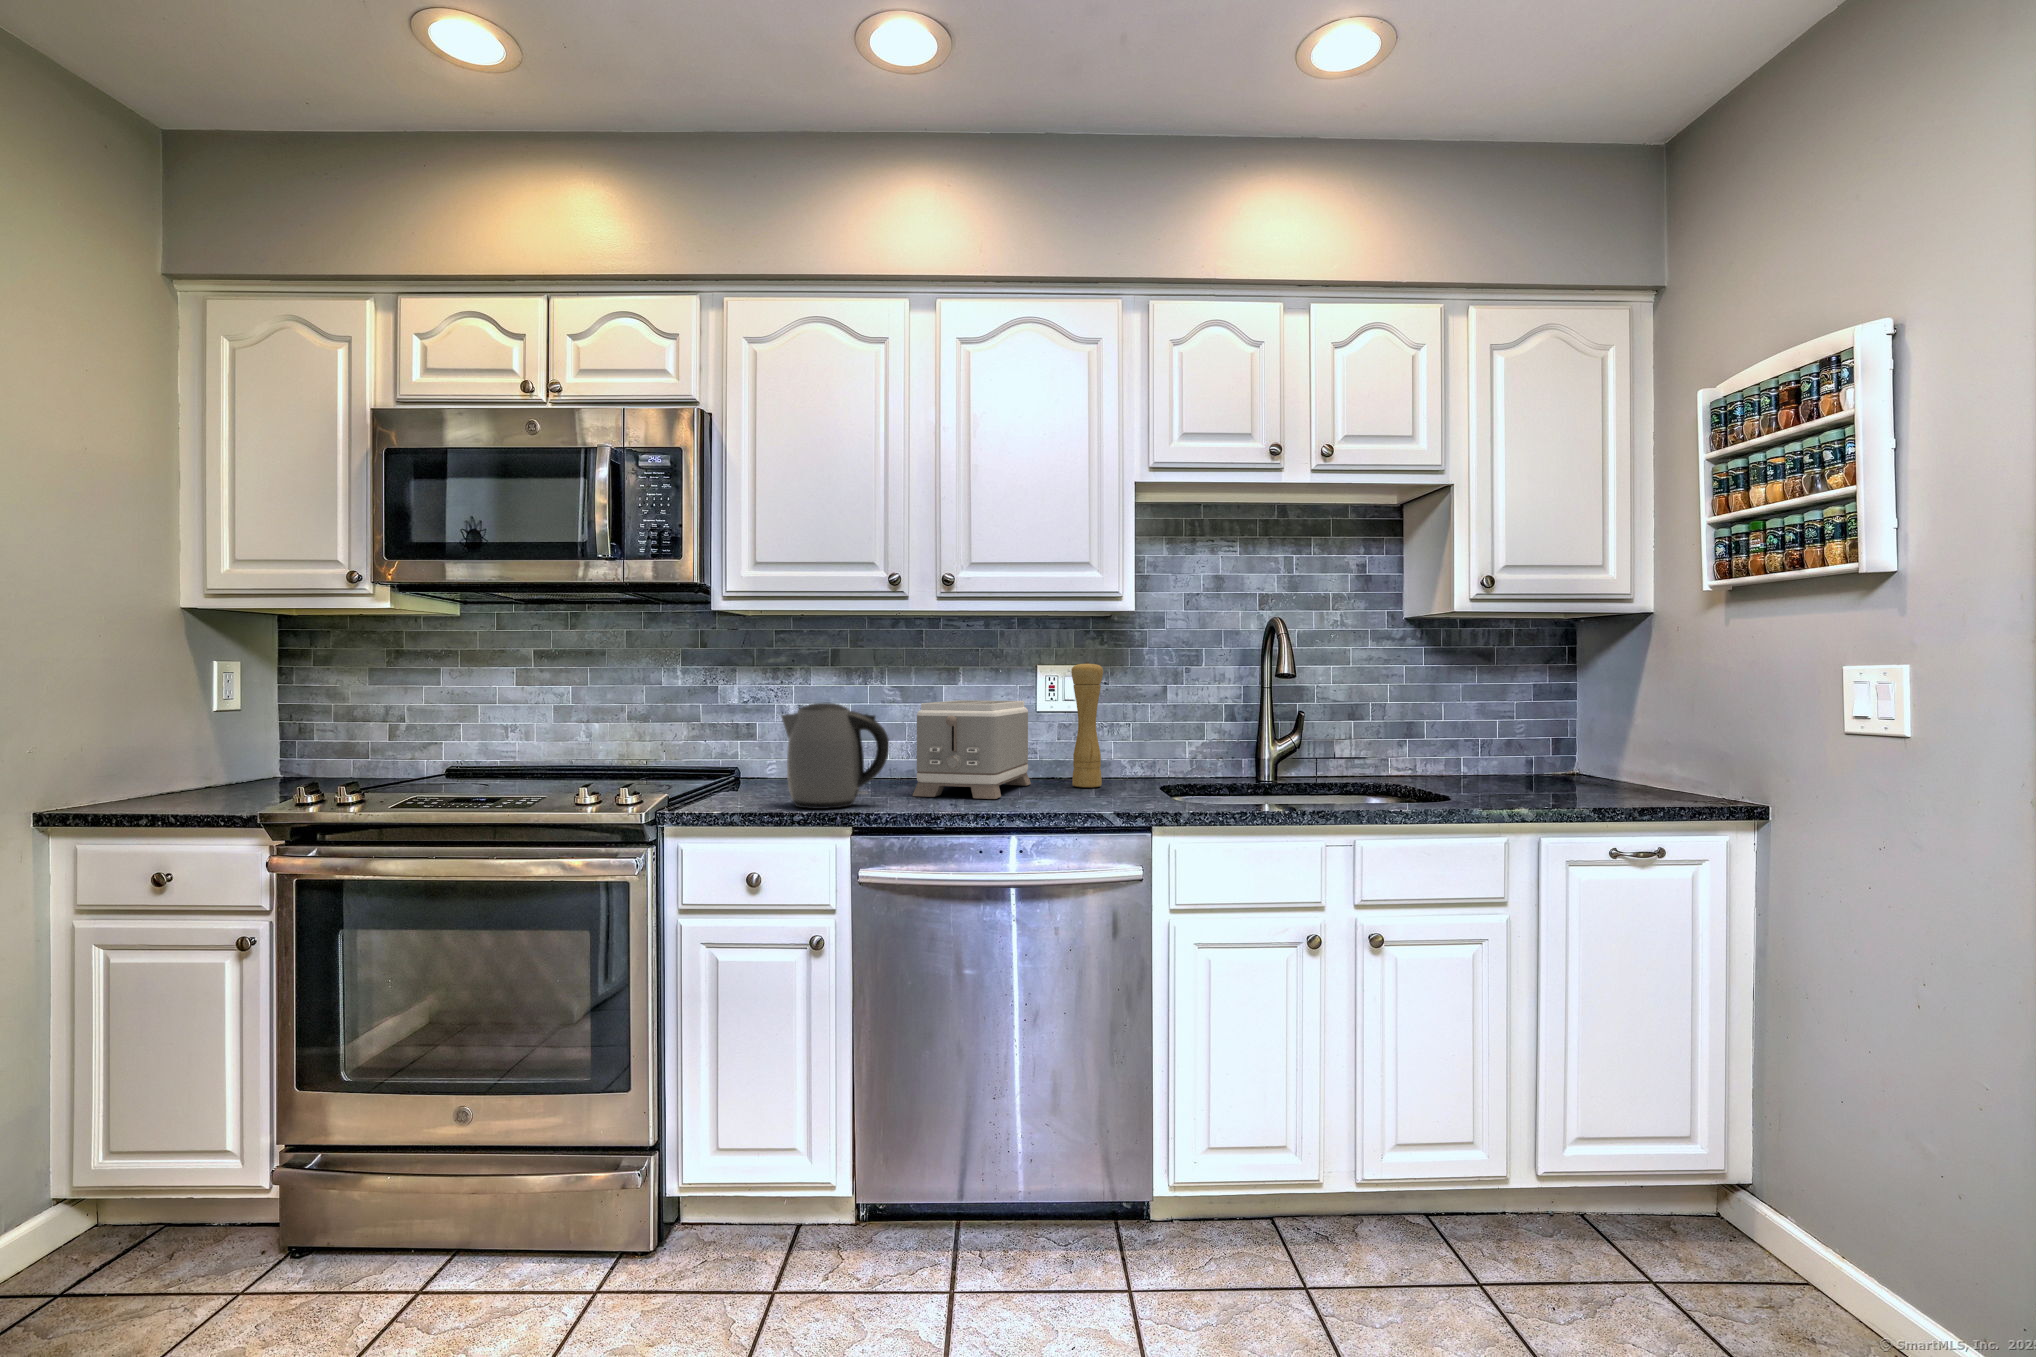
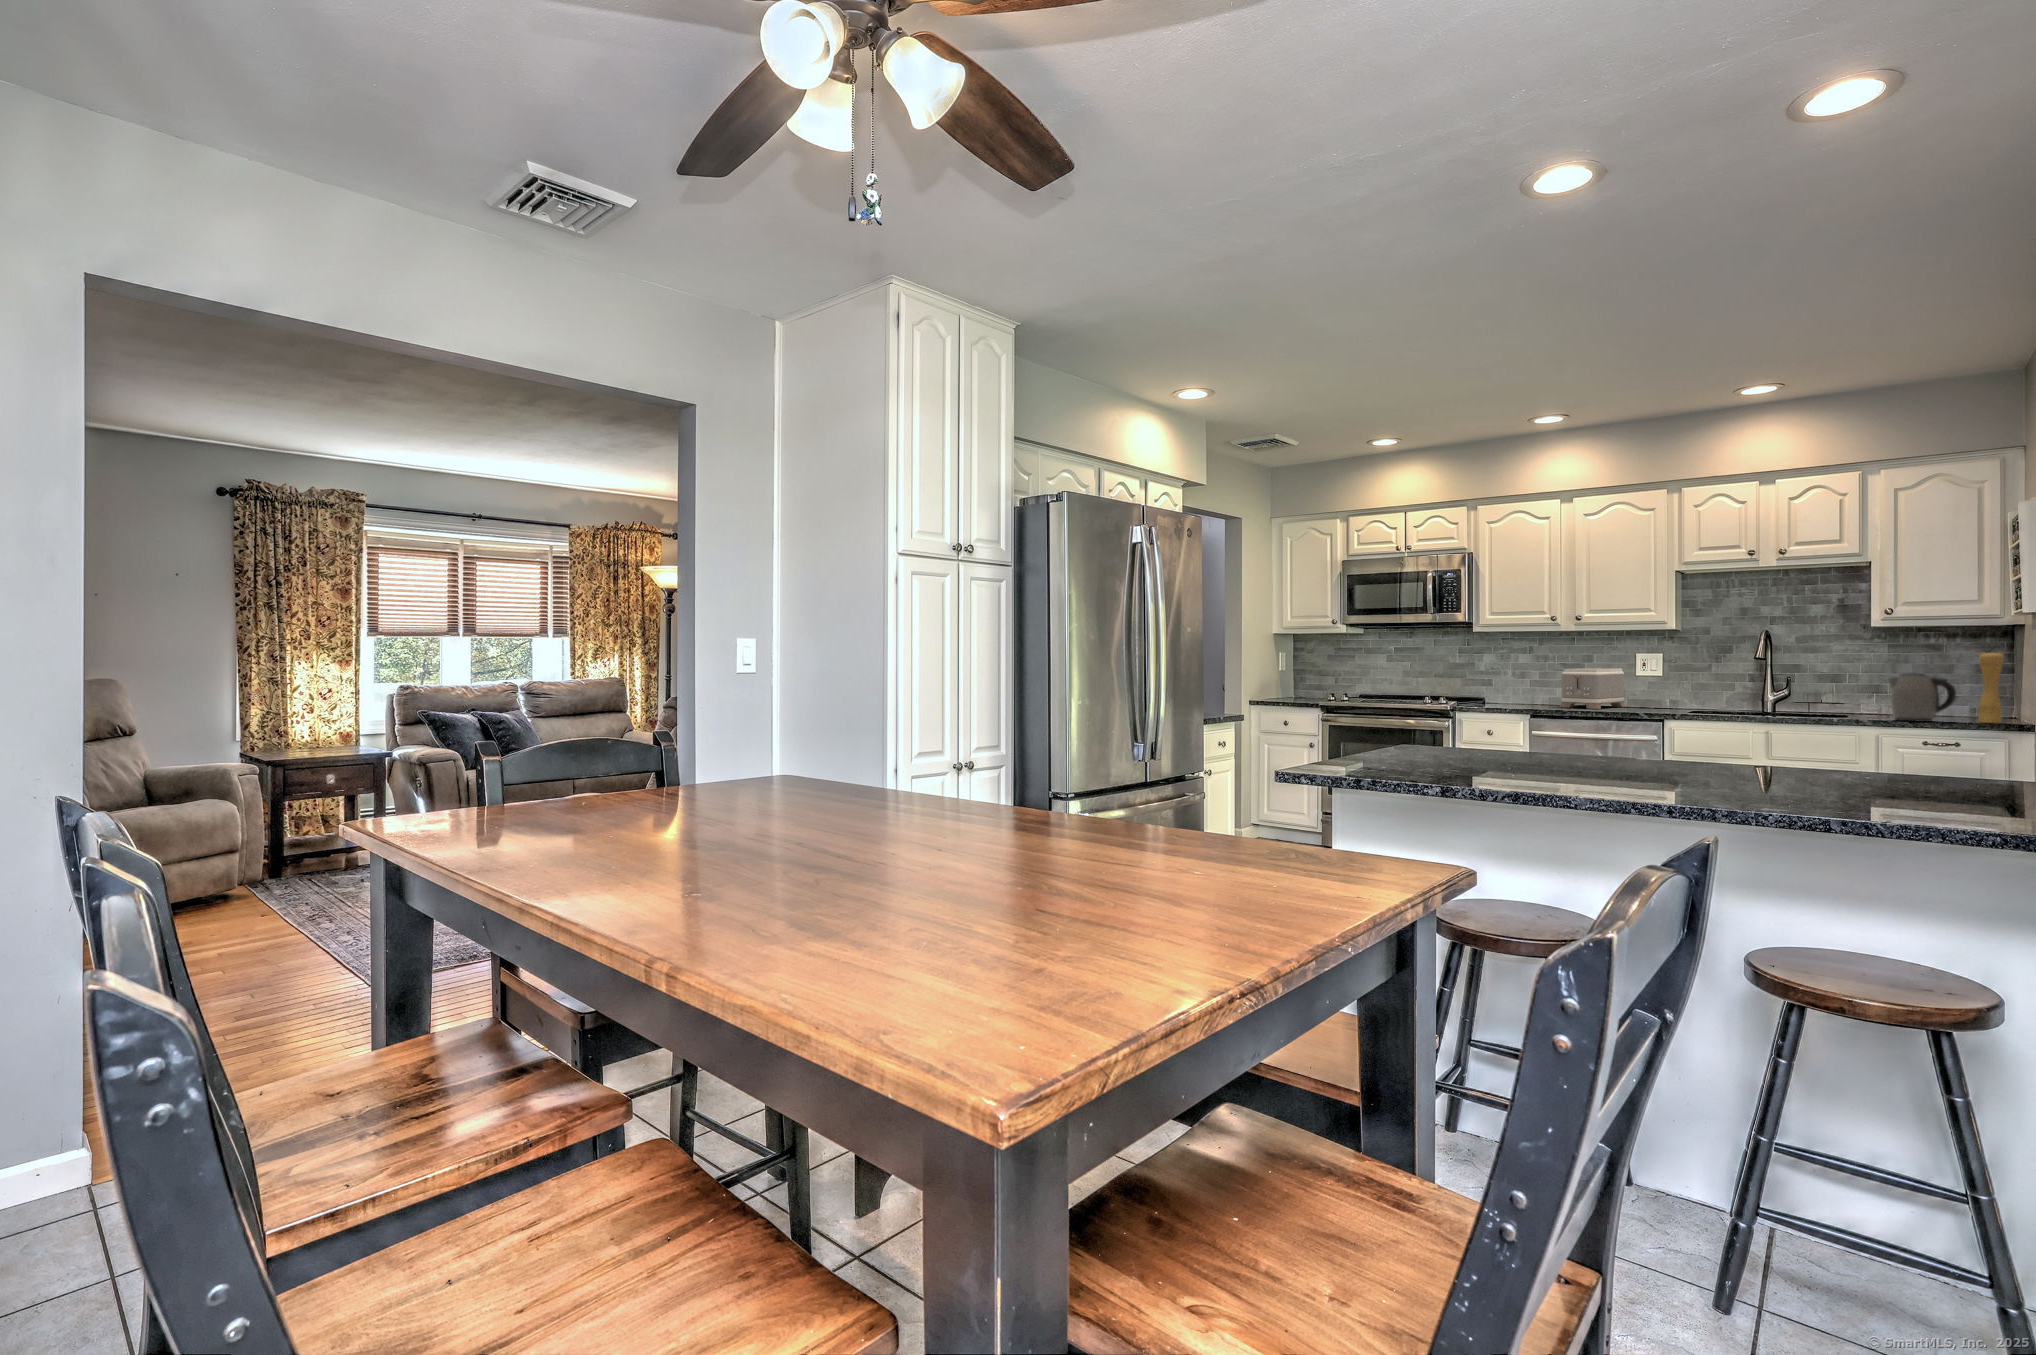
pepper mill: present [1071,662,1103,787] -> present [1978,652,2004,723]
kettle: present [781,703,889,809] -> present [1888,673,1956,722]

